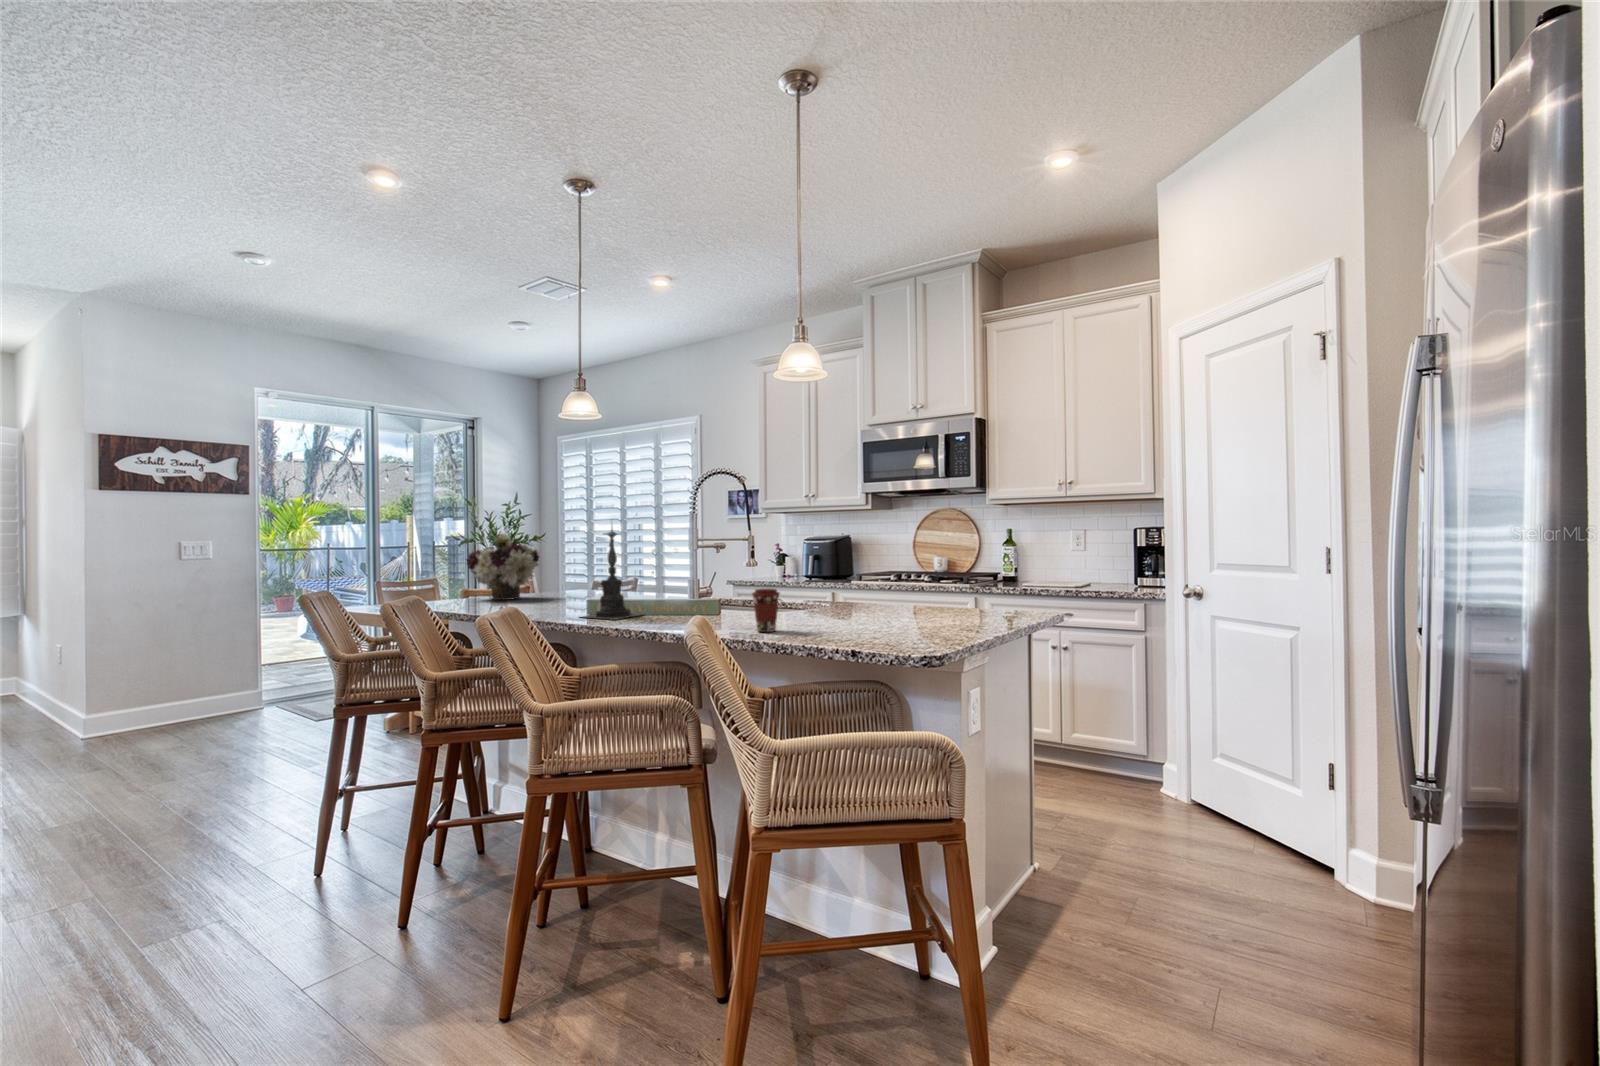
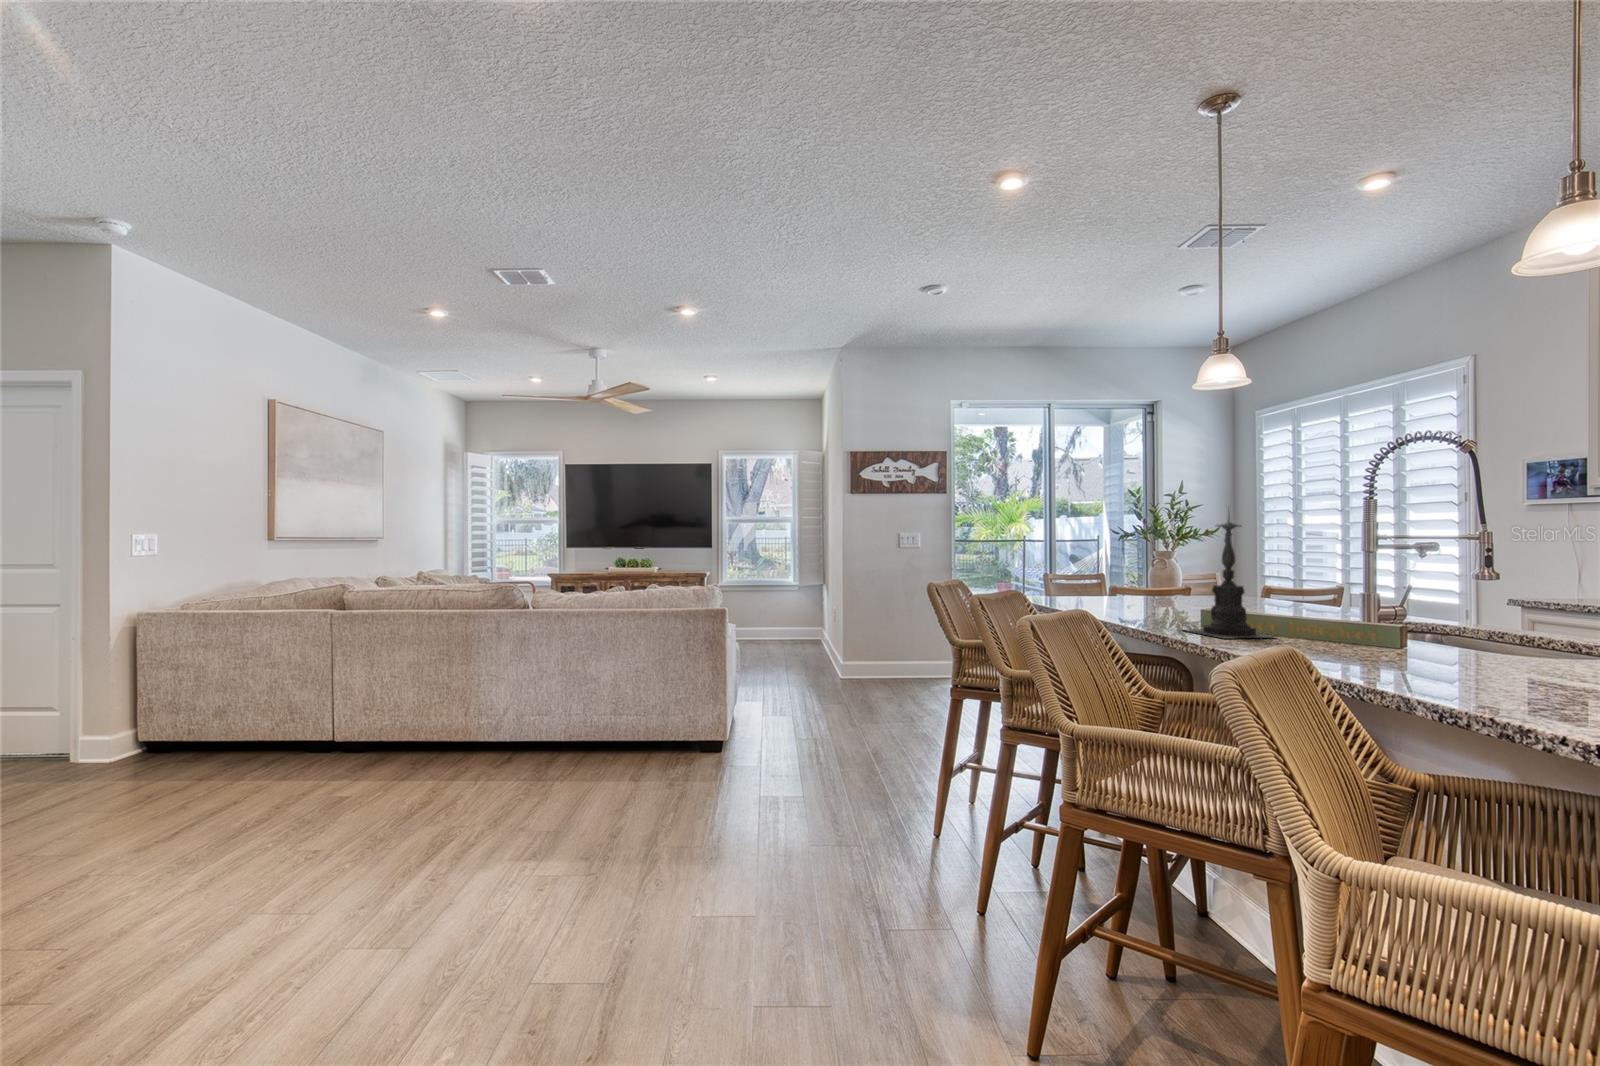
flower arrangement: present [466,534,539,600] -> none [1086,527,1171,603]
coffee cup: present [752,589,780,632] -> none [1420,614,1485,689]

